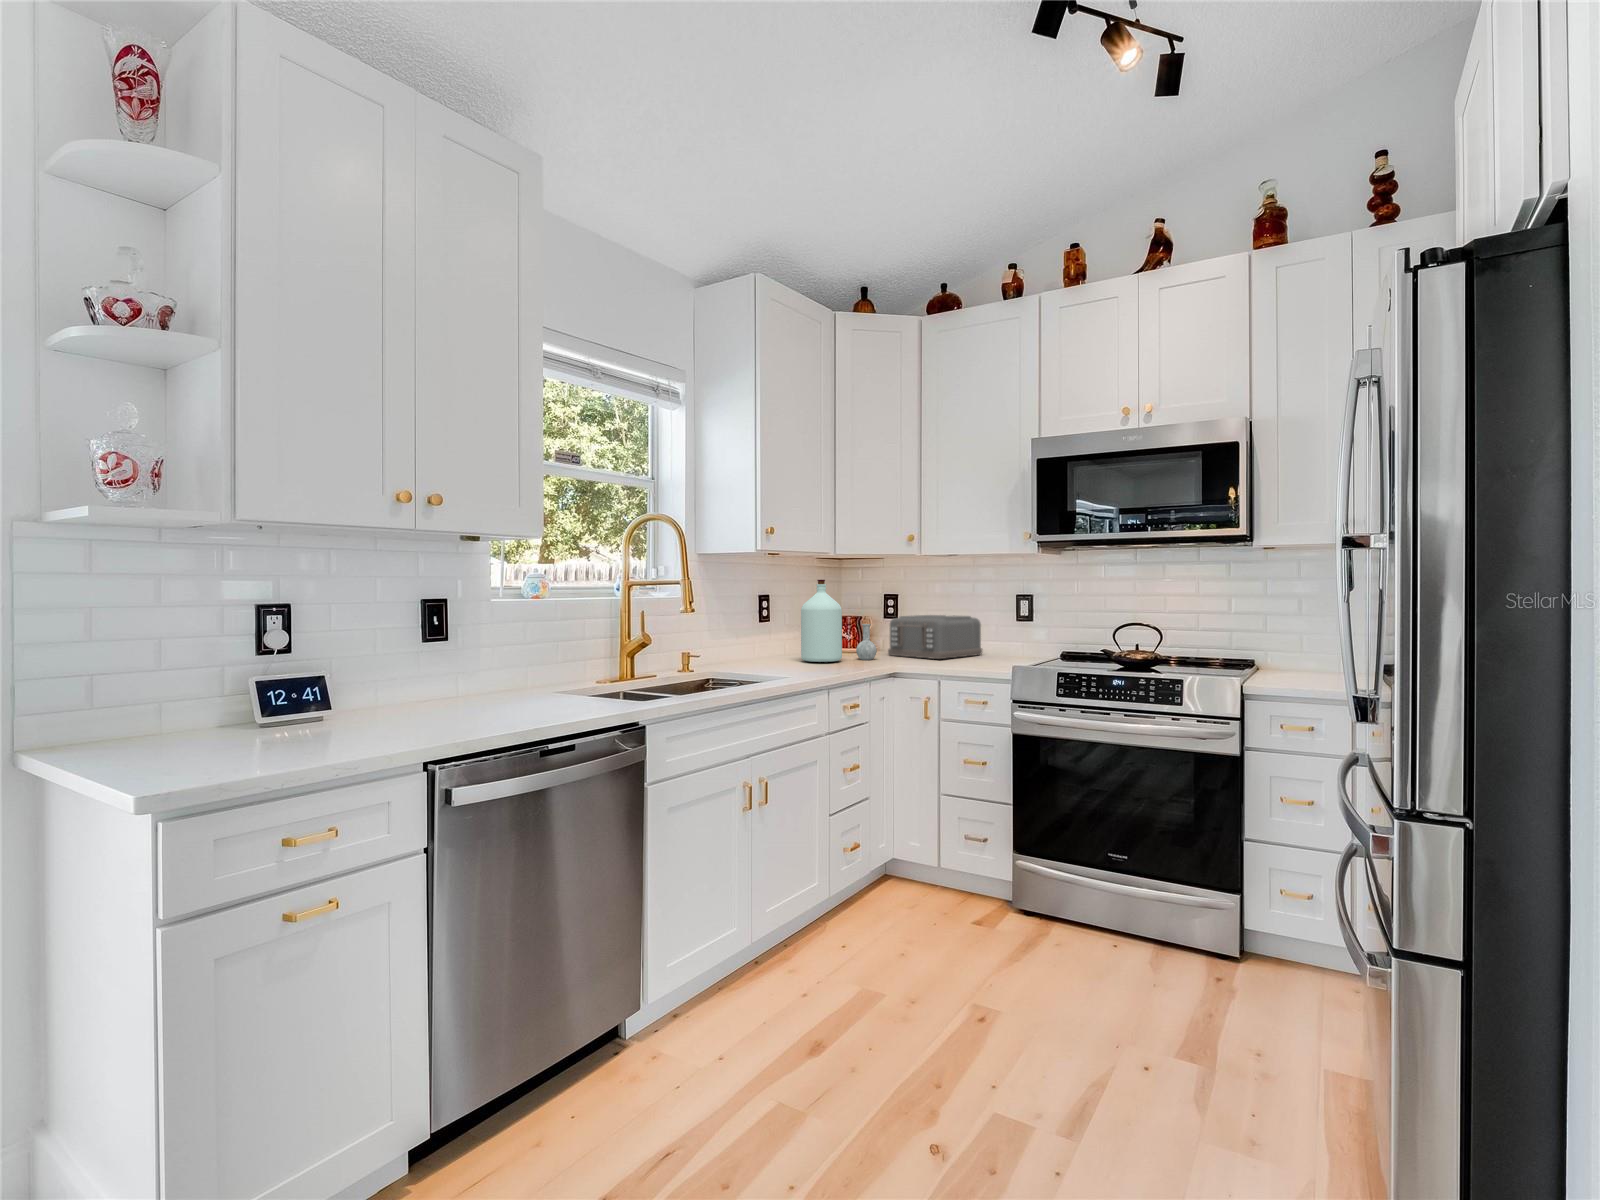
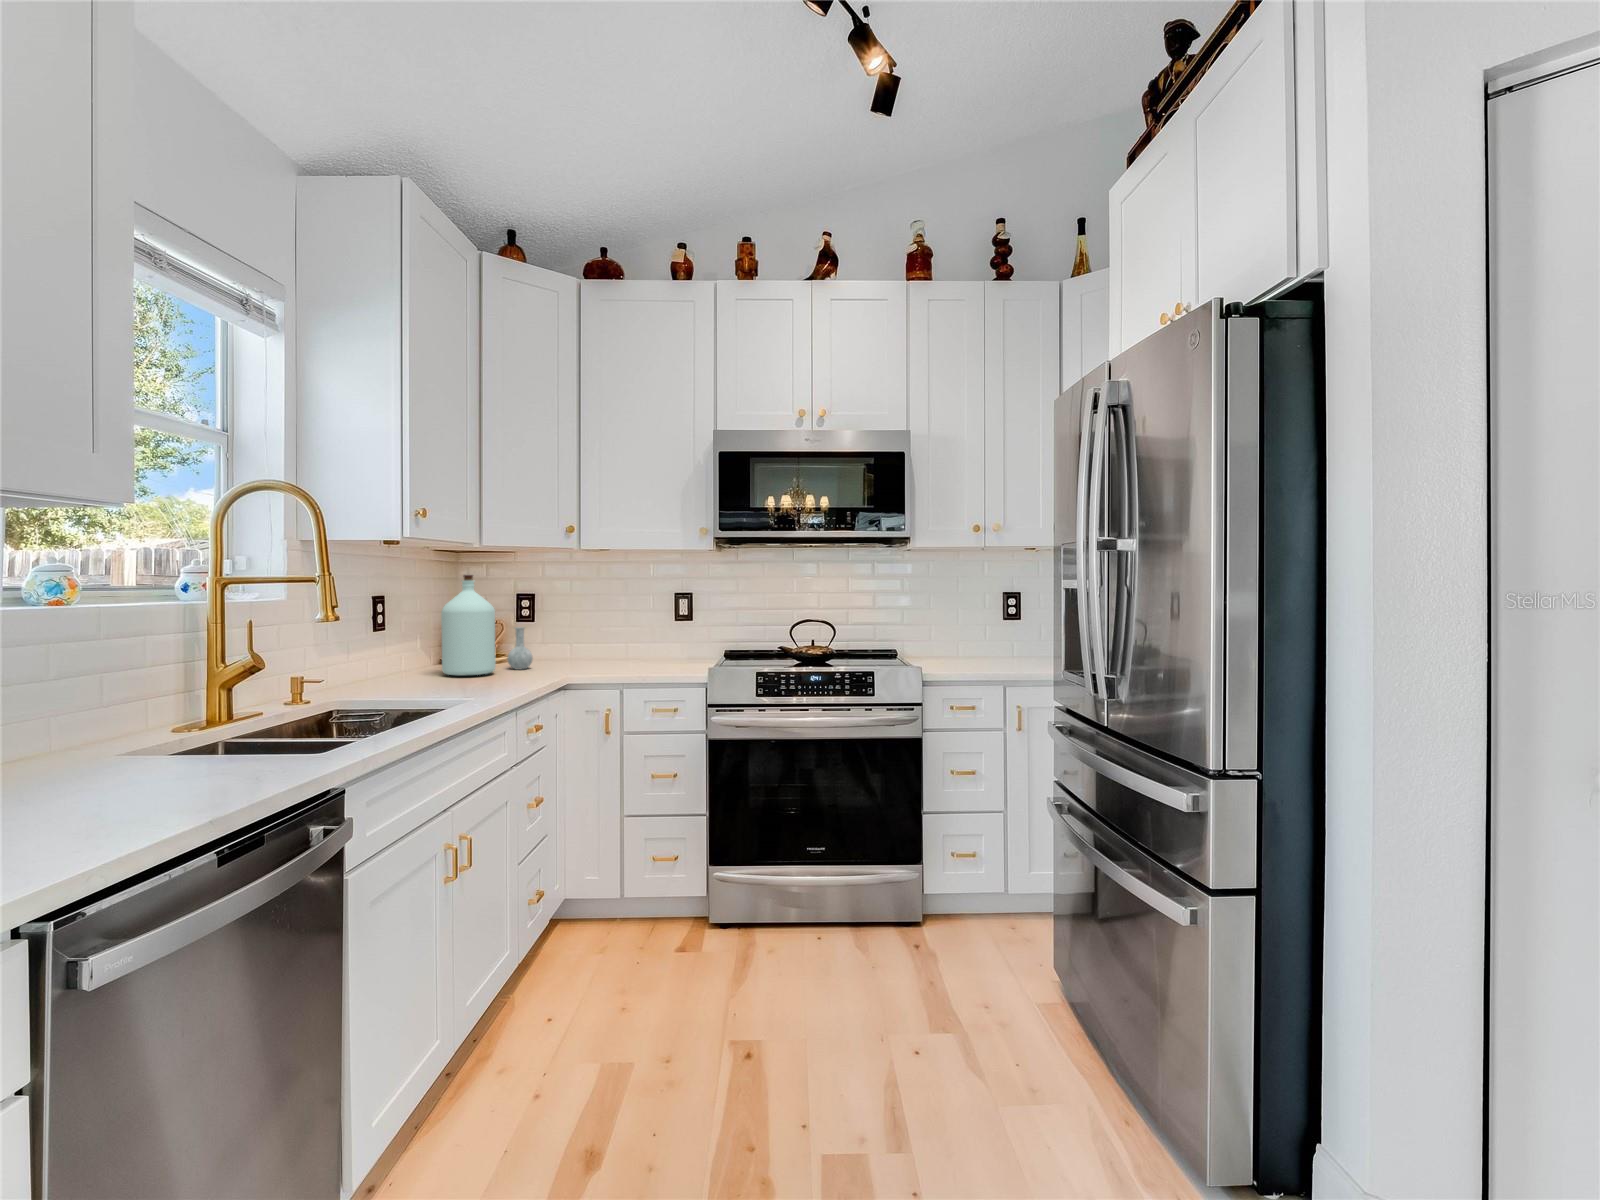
toaster: present [888,615,983,659] -> none [537,615,640,664]

